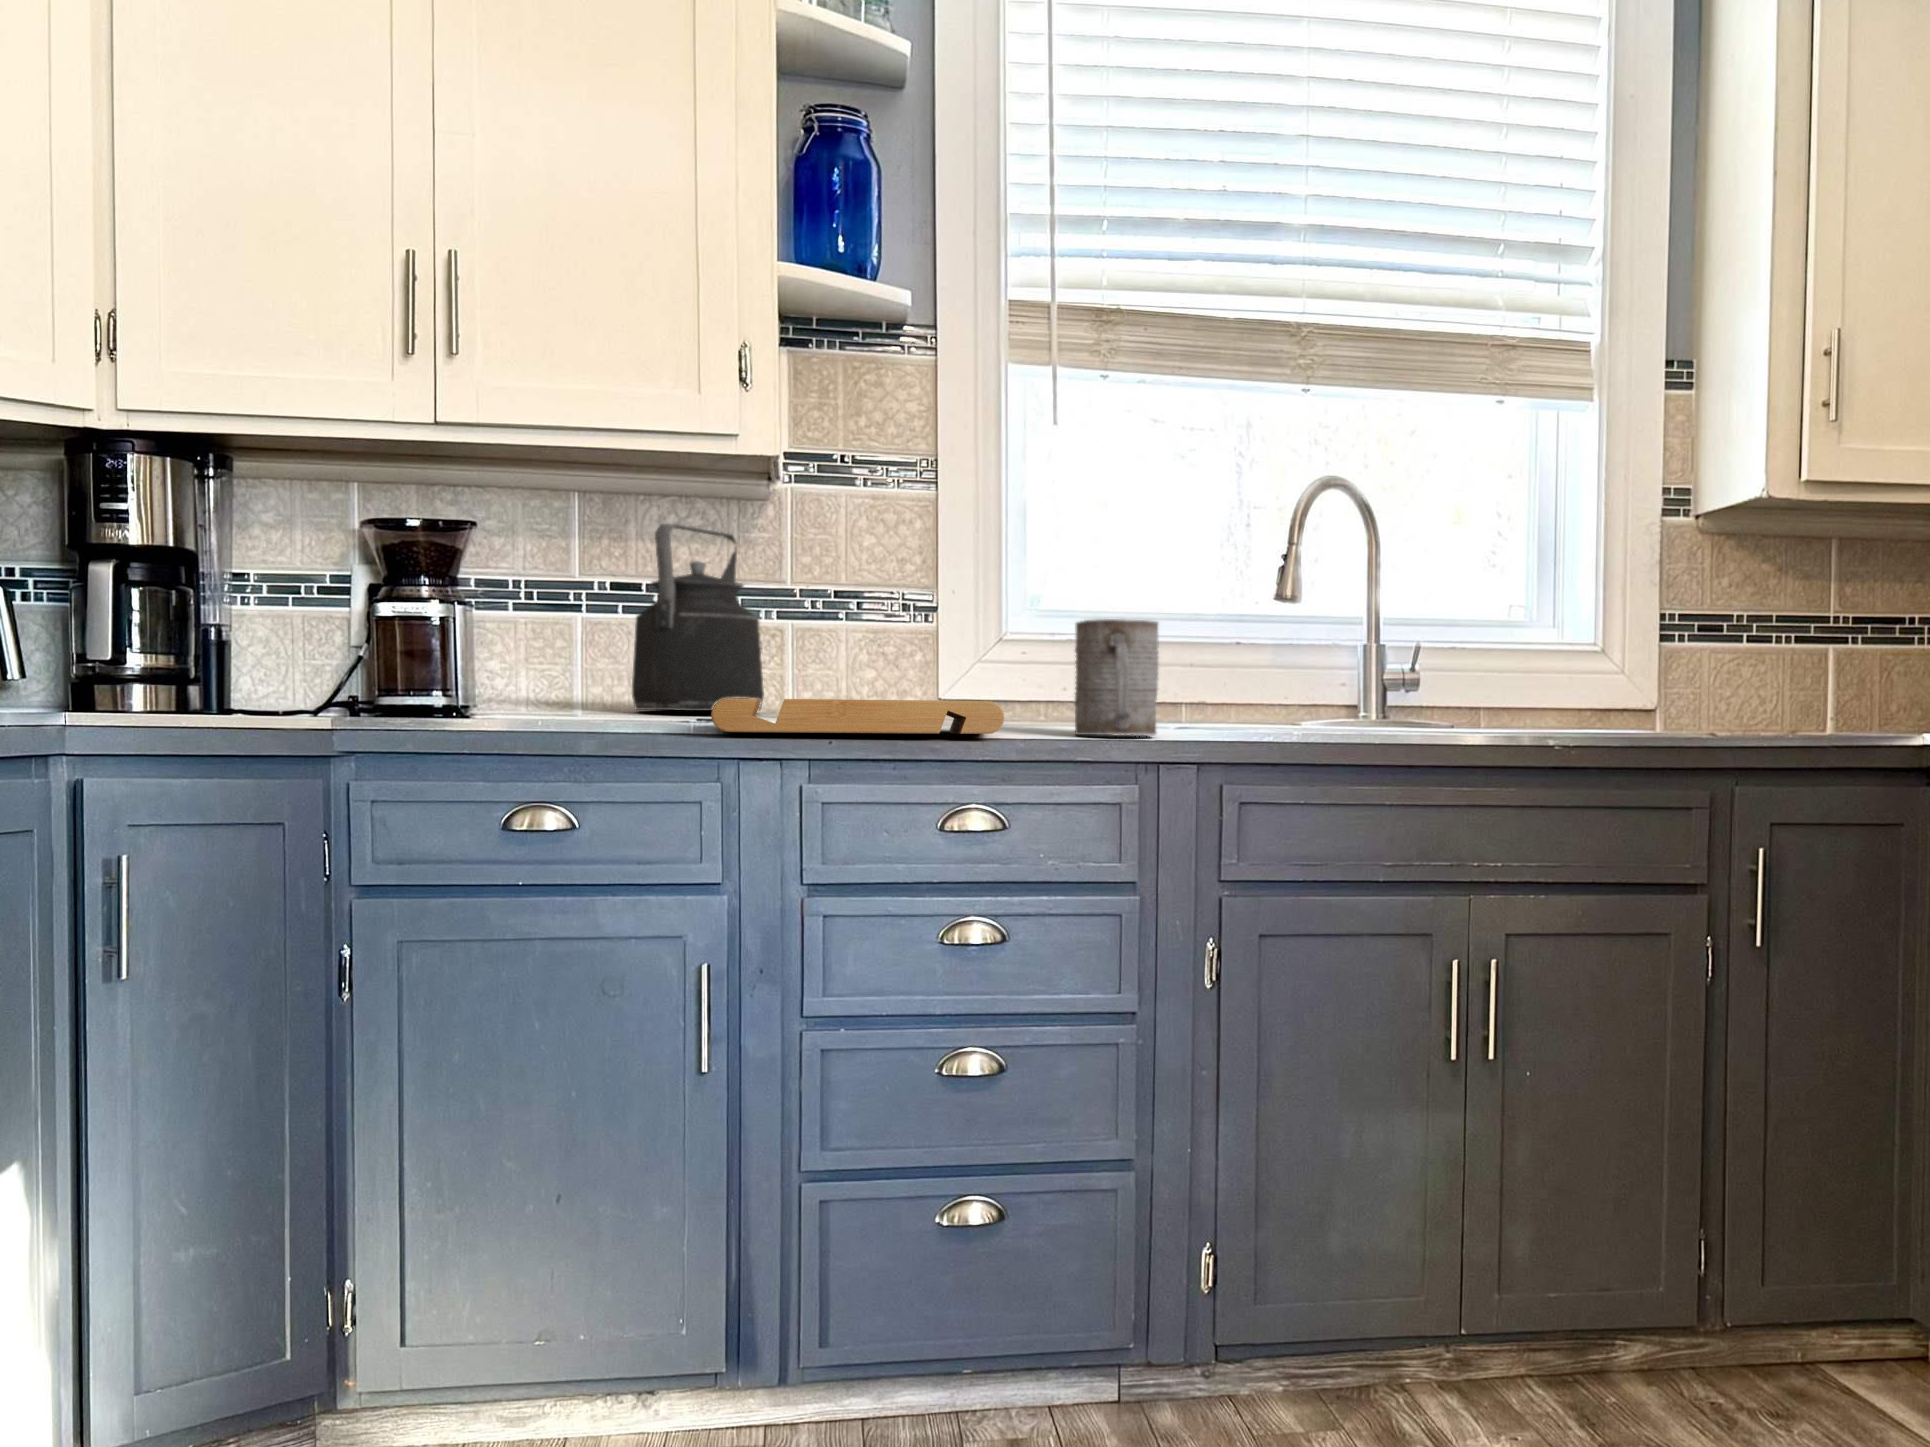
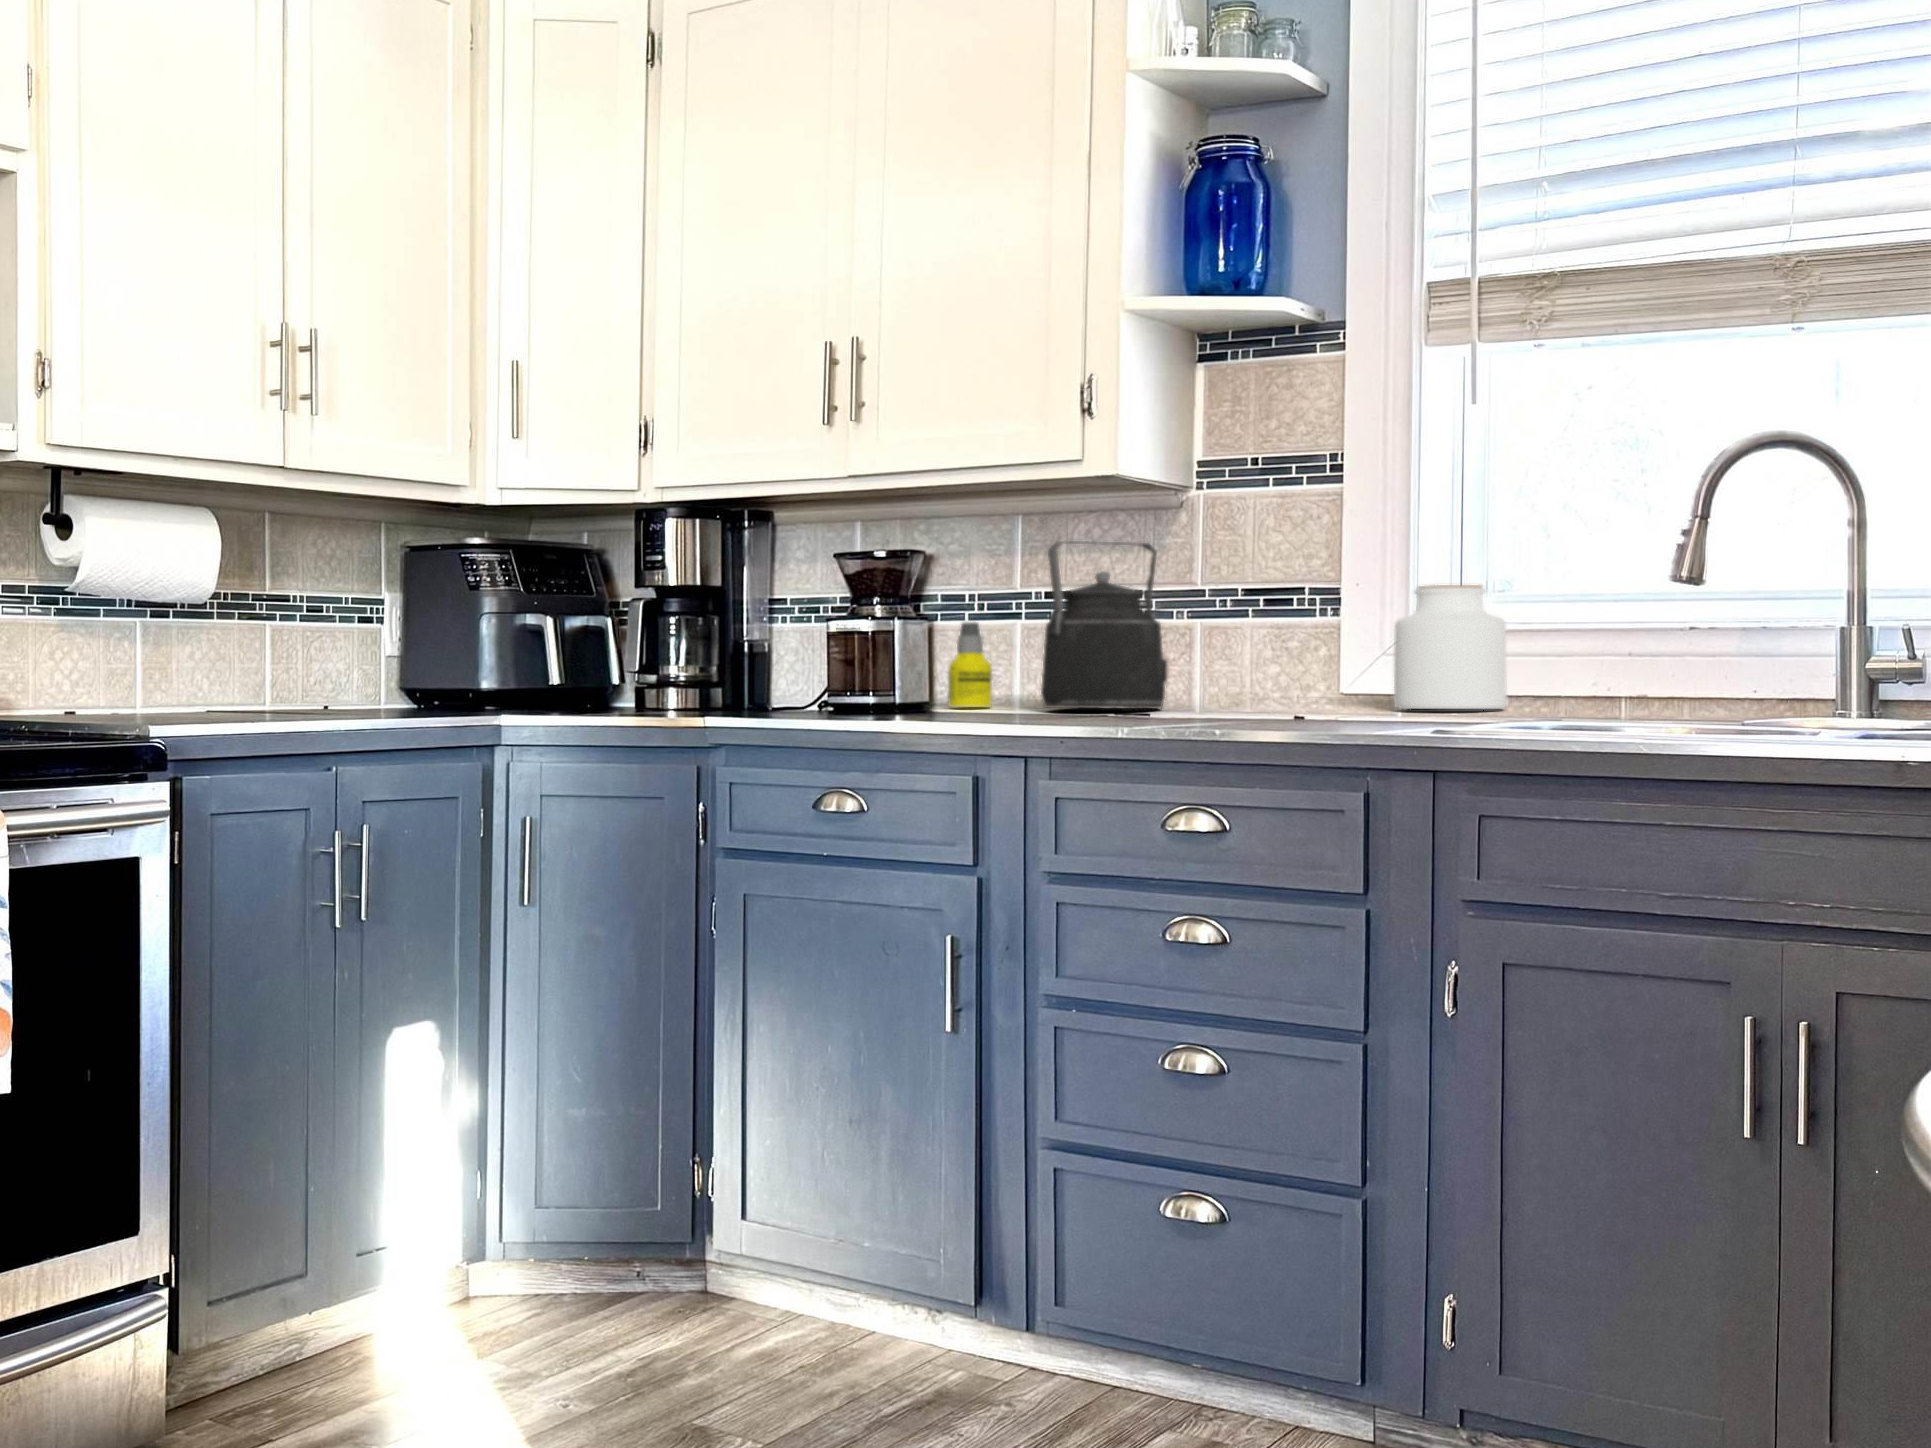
jar: none [975,596,1071,713] -> present [1394,585,1507,709]
bottle: none [500,610,552,709] -> present [948,622,992,707]
mug: present [1075,619,1159,736] -> none [1305,618,1398,737]
cutting board: present [711,698,1004,734] -> none [940,702,1251,734]

